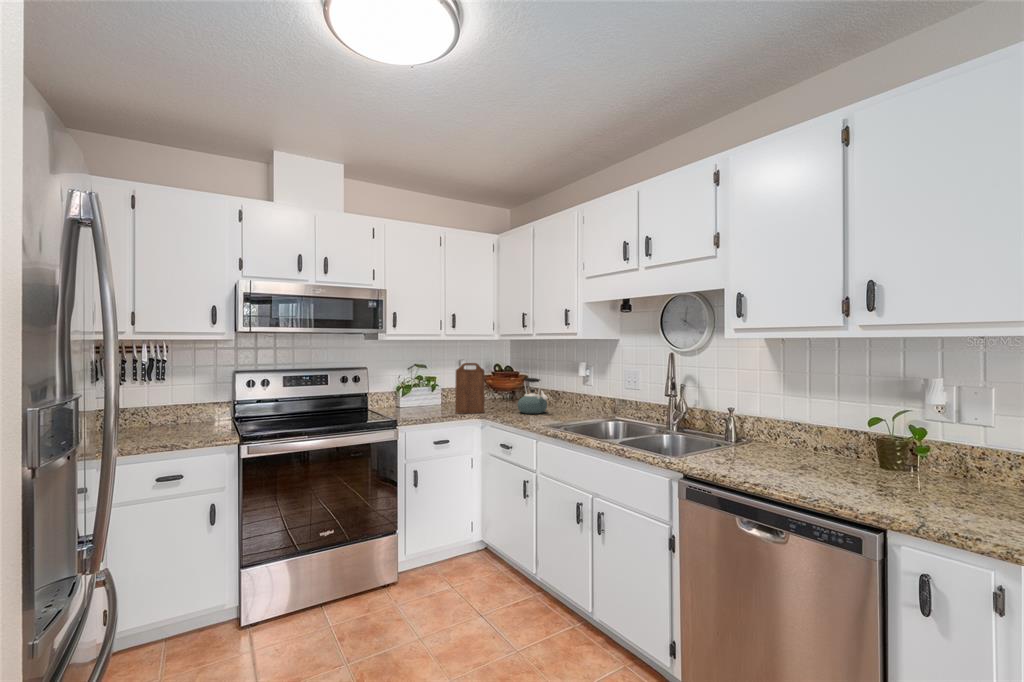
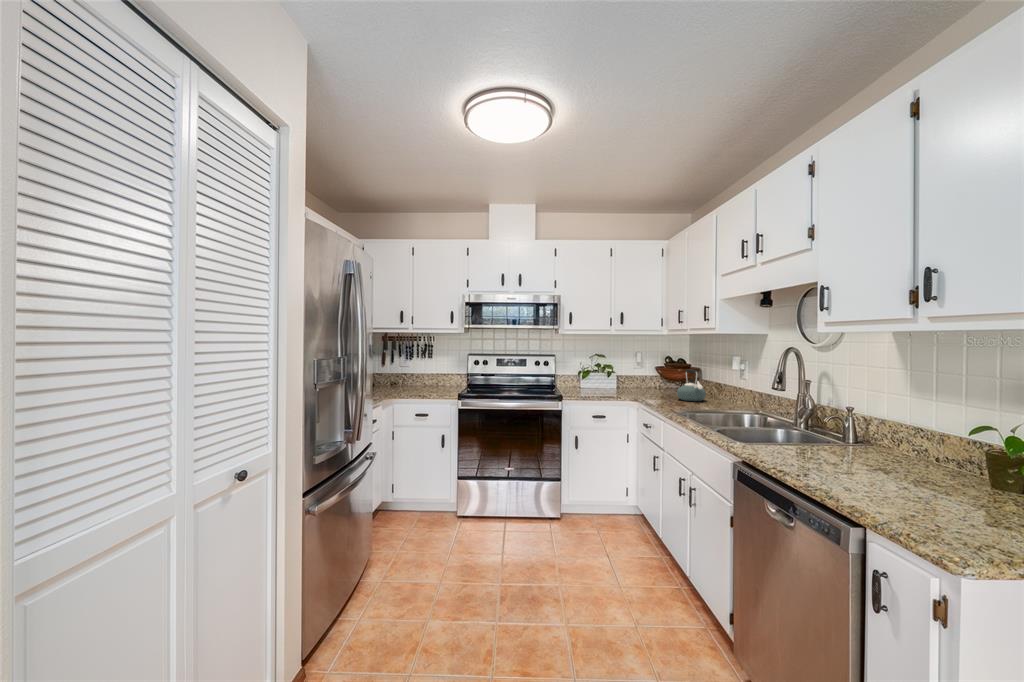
cutting board: present [455,363,485,413] -> none [623,355,648,397]

